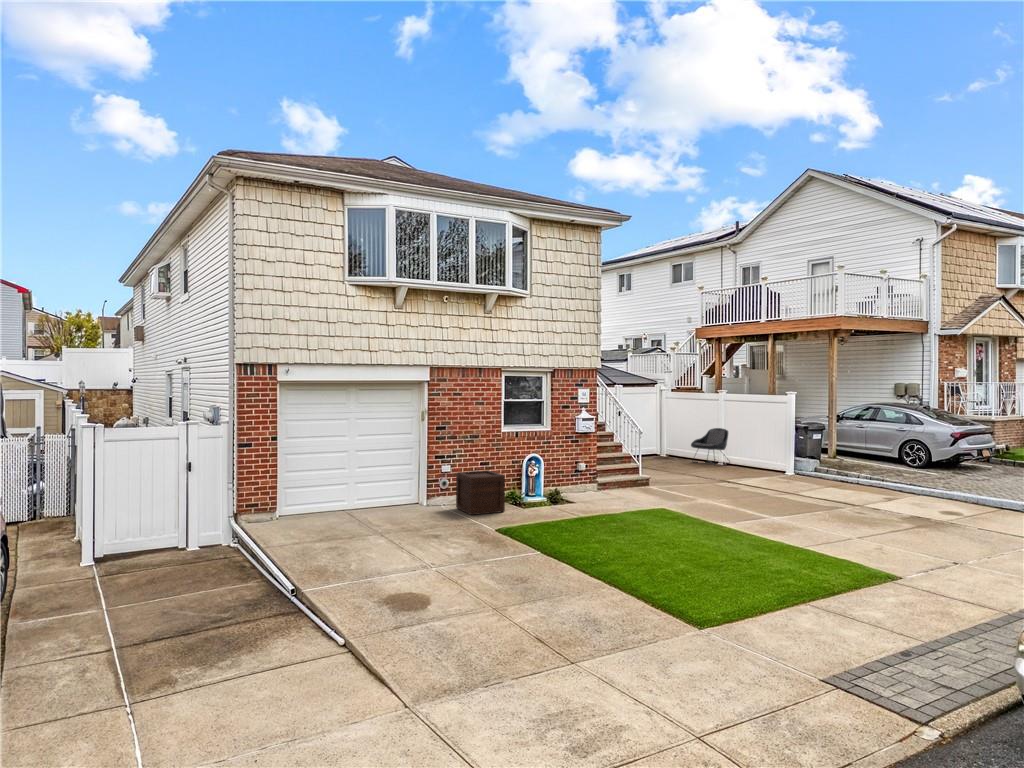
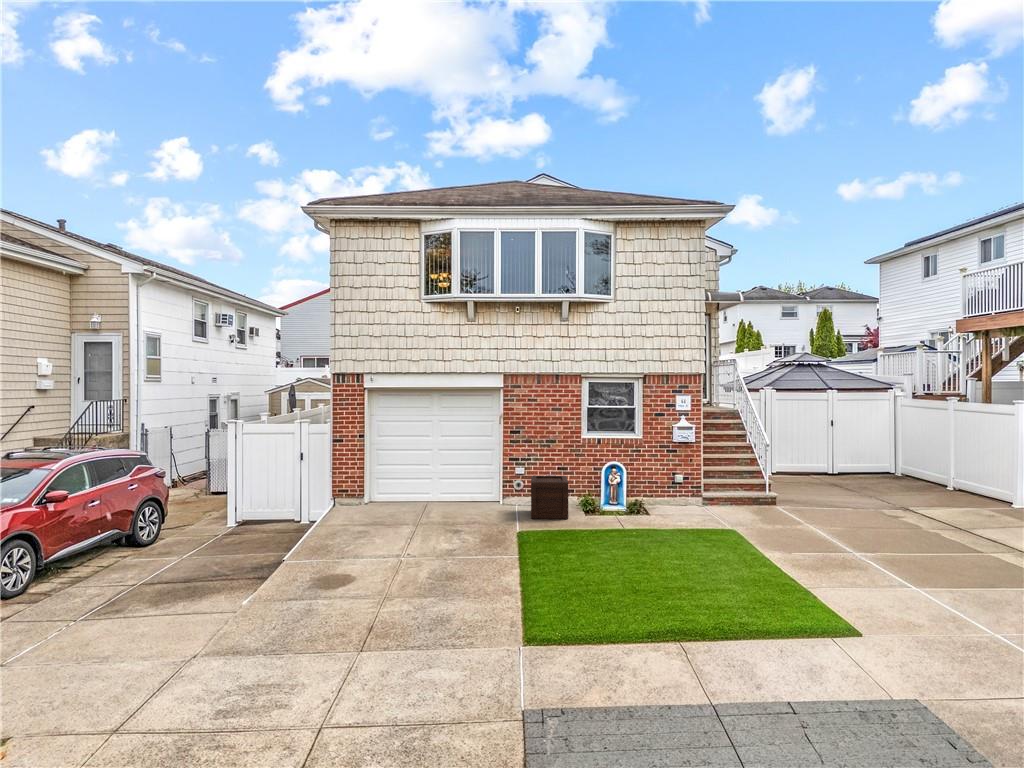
lounge chair: present [691,428,728,465] -> none [881,444,937,490]

